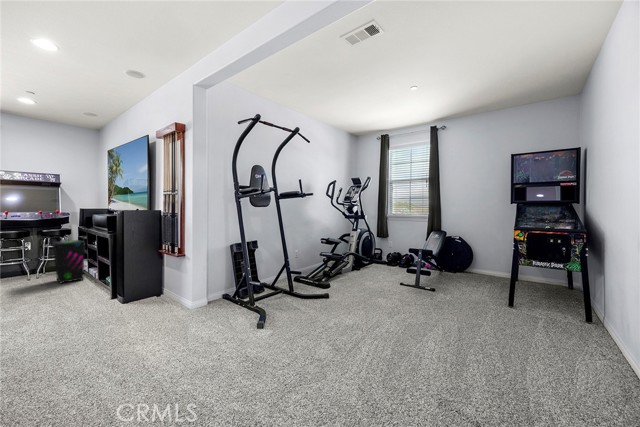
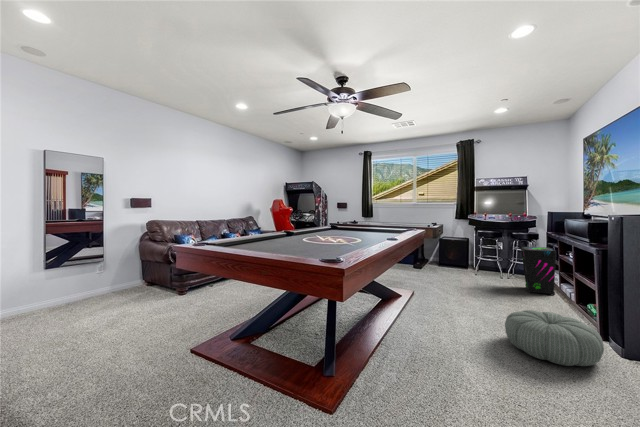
pouf: none [32,287,111,326] -> present [505,310,604,366]

